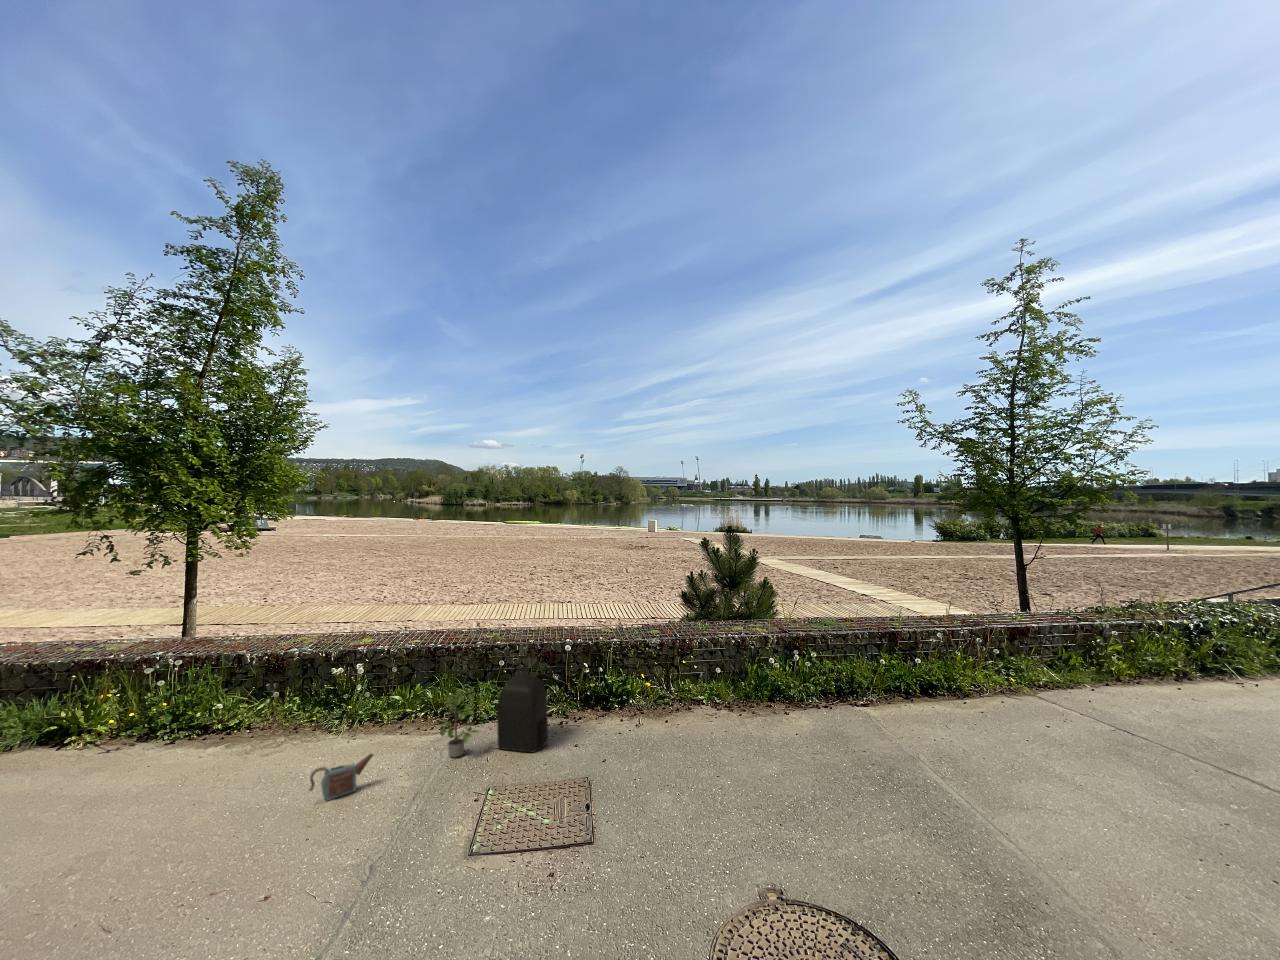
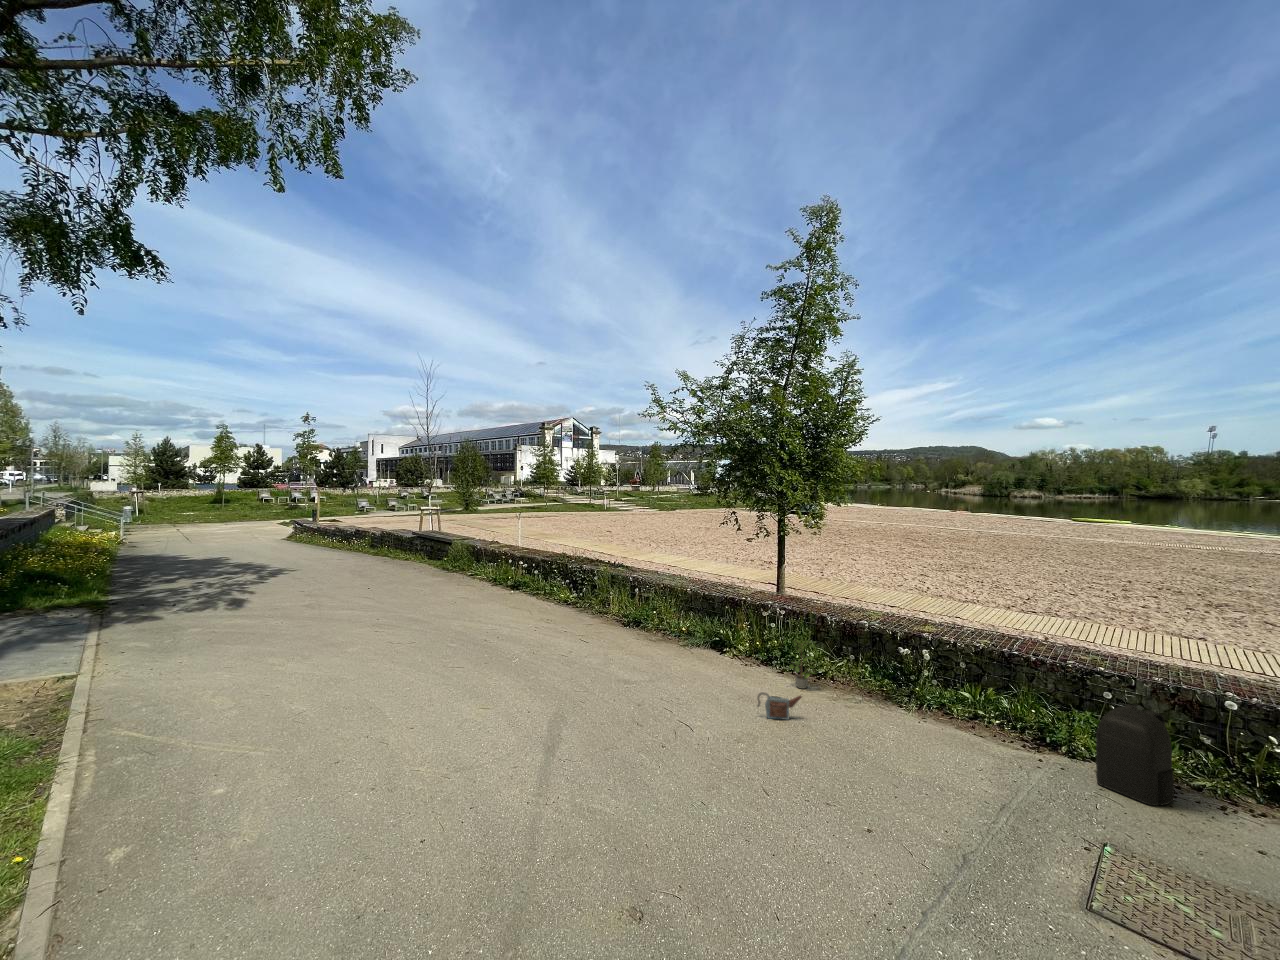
potted plant: present [440,691,478,757] -> present [789,640,816,689]
watering can: present [309,754,373,801] -> present [757,692,802,720]

